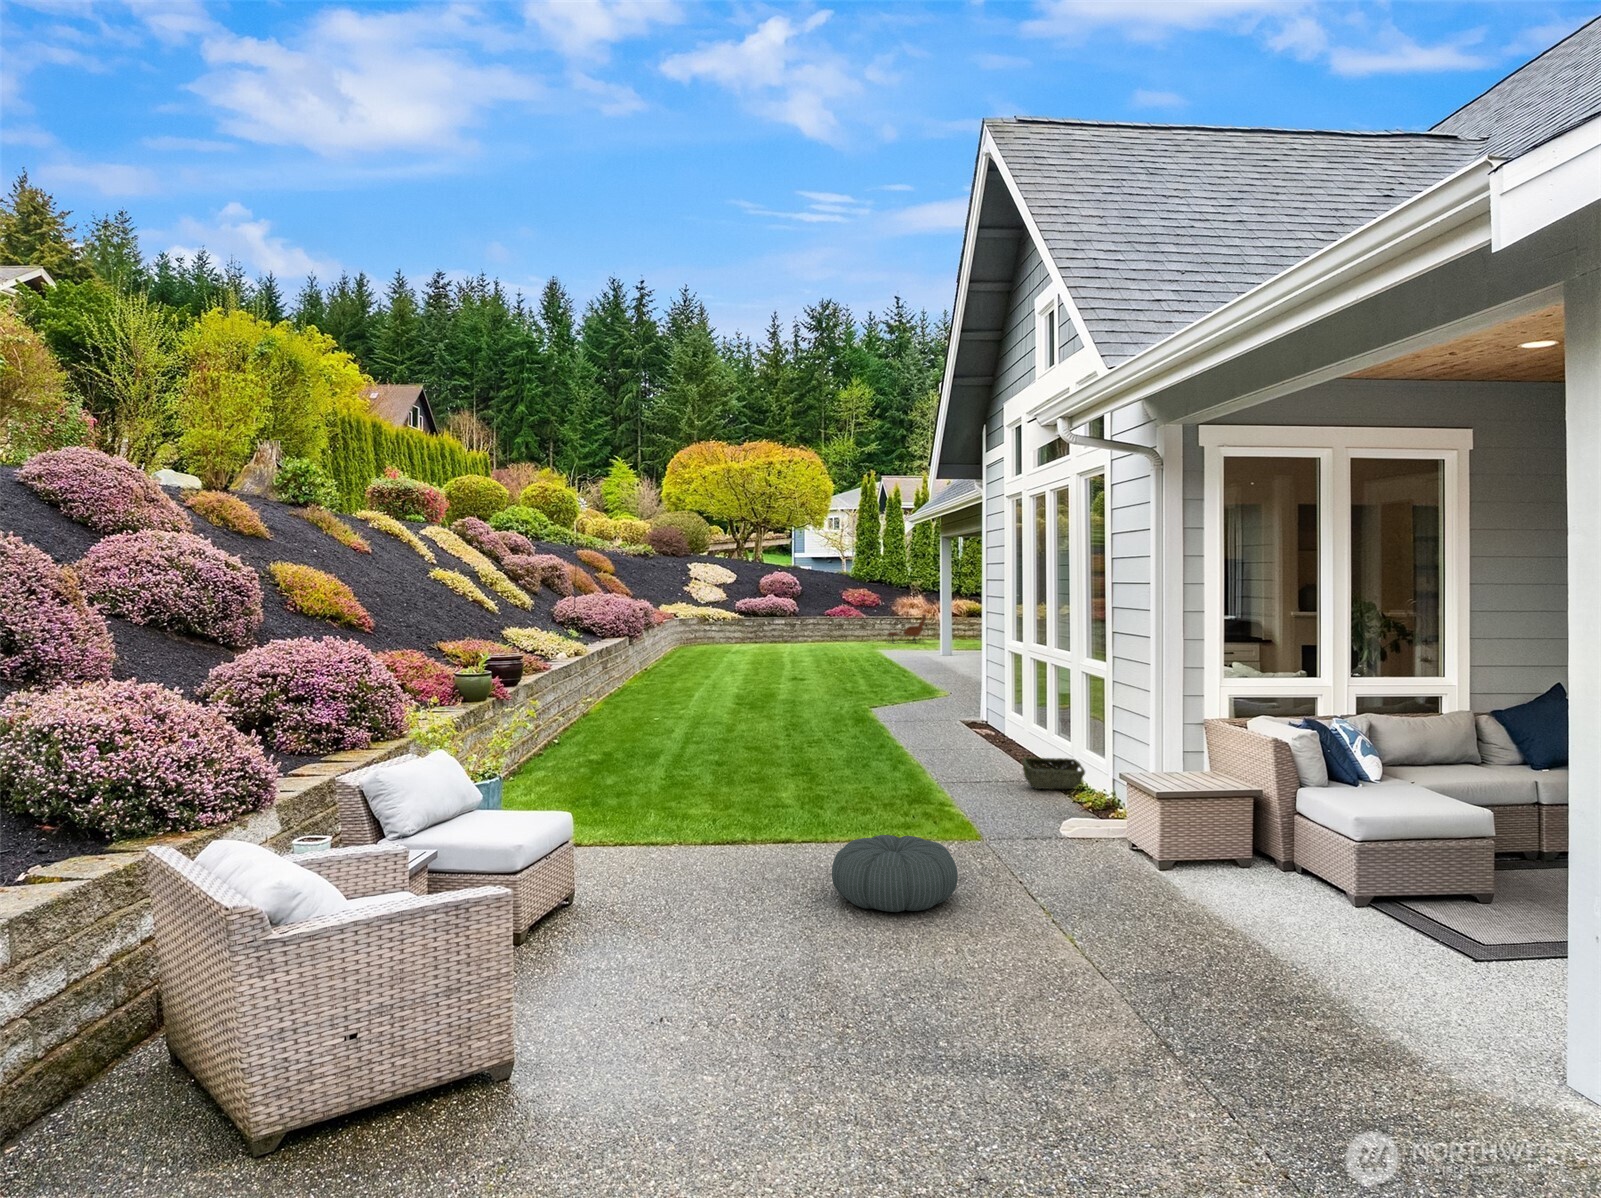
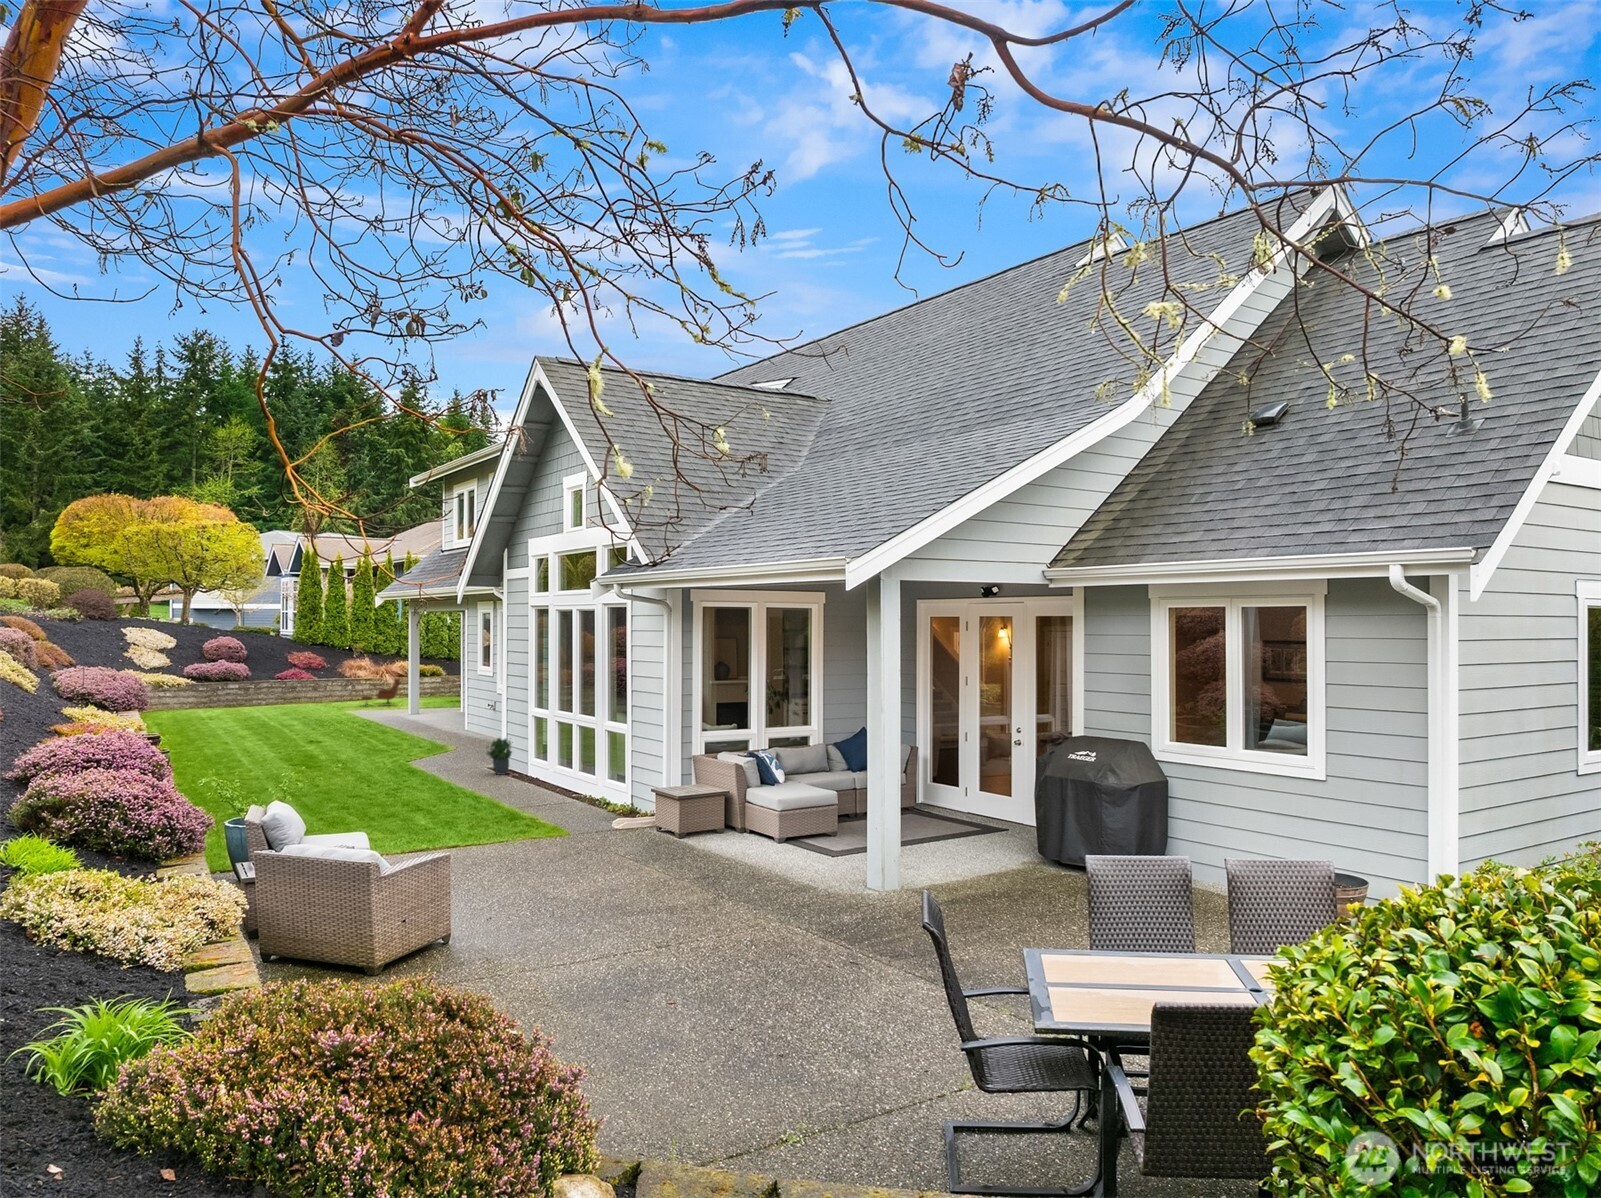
potted plant: none [951,678,994,728] -> present [487,738,513,775]
woven basket: present [1022,757,1085,789] -> none [568,788,611,810]
pouf: present [832,835,958,912] -> none [496,837,575,882]

